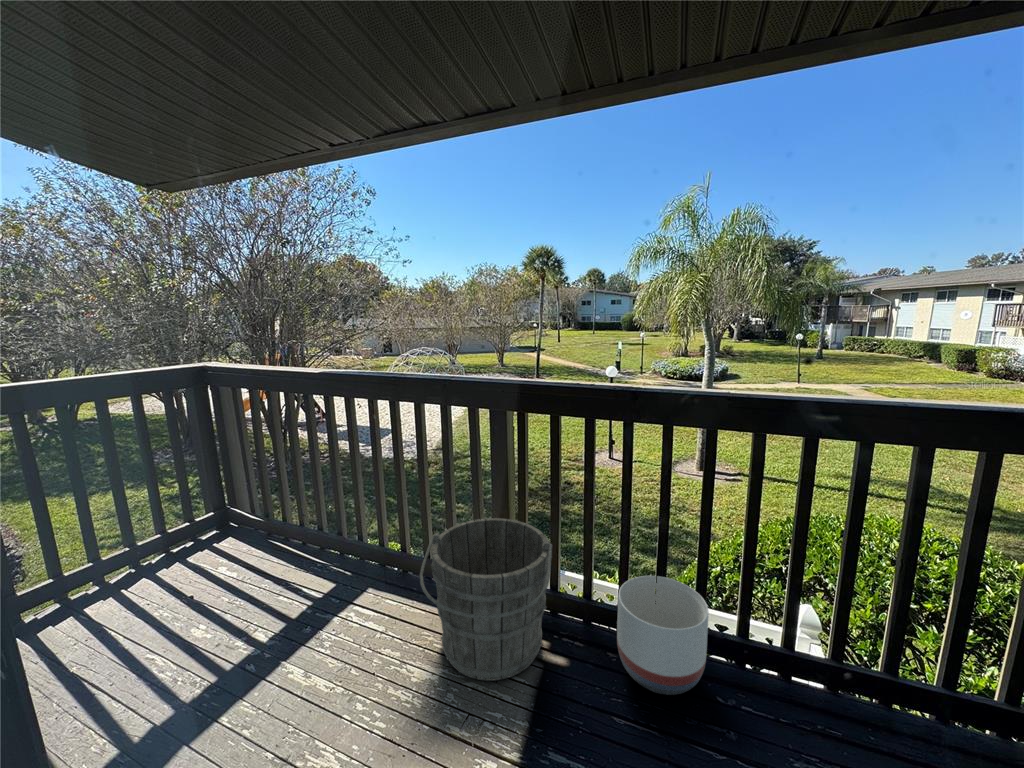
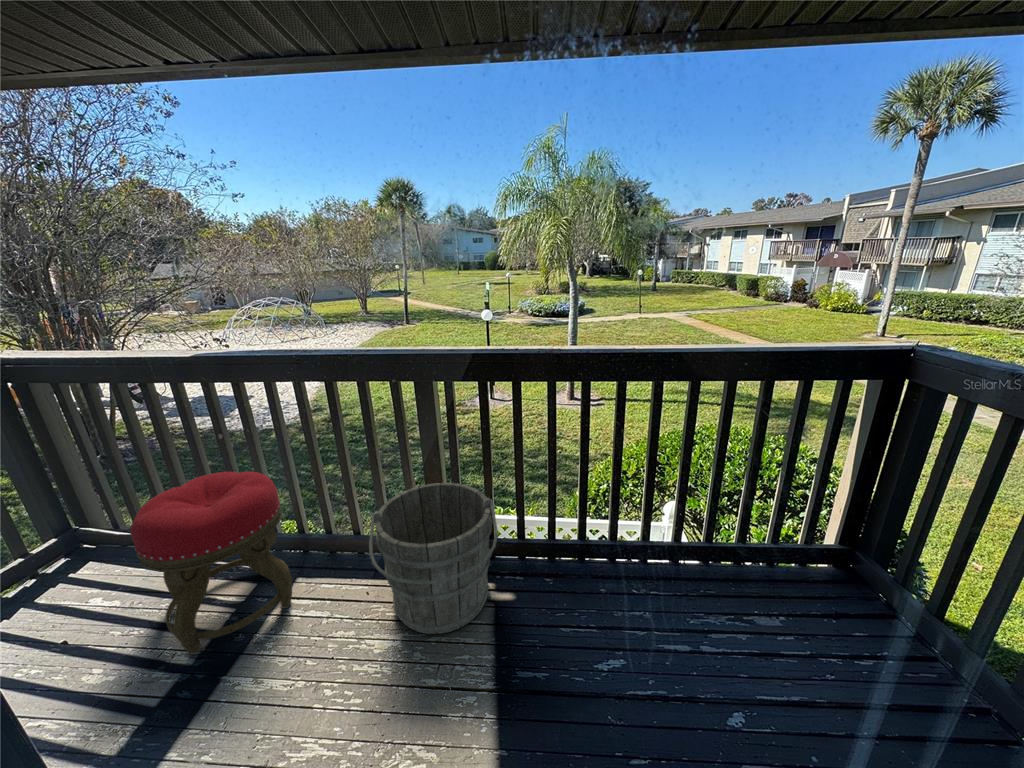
stool: none [244,476,363,636] -> present [130,472,292,655]
planter: present [617,576,709,695] -> none [554,508,628,602]

